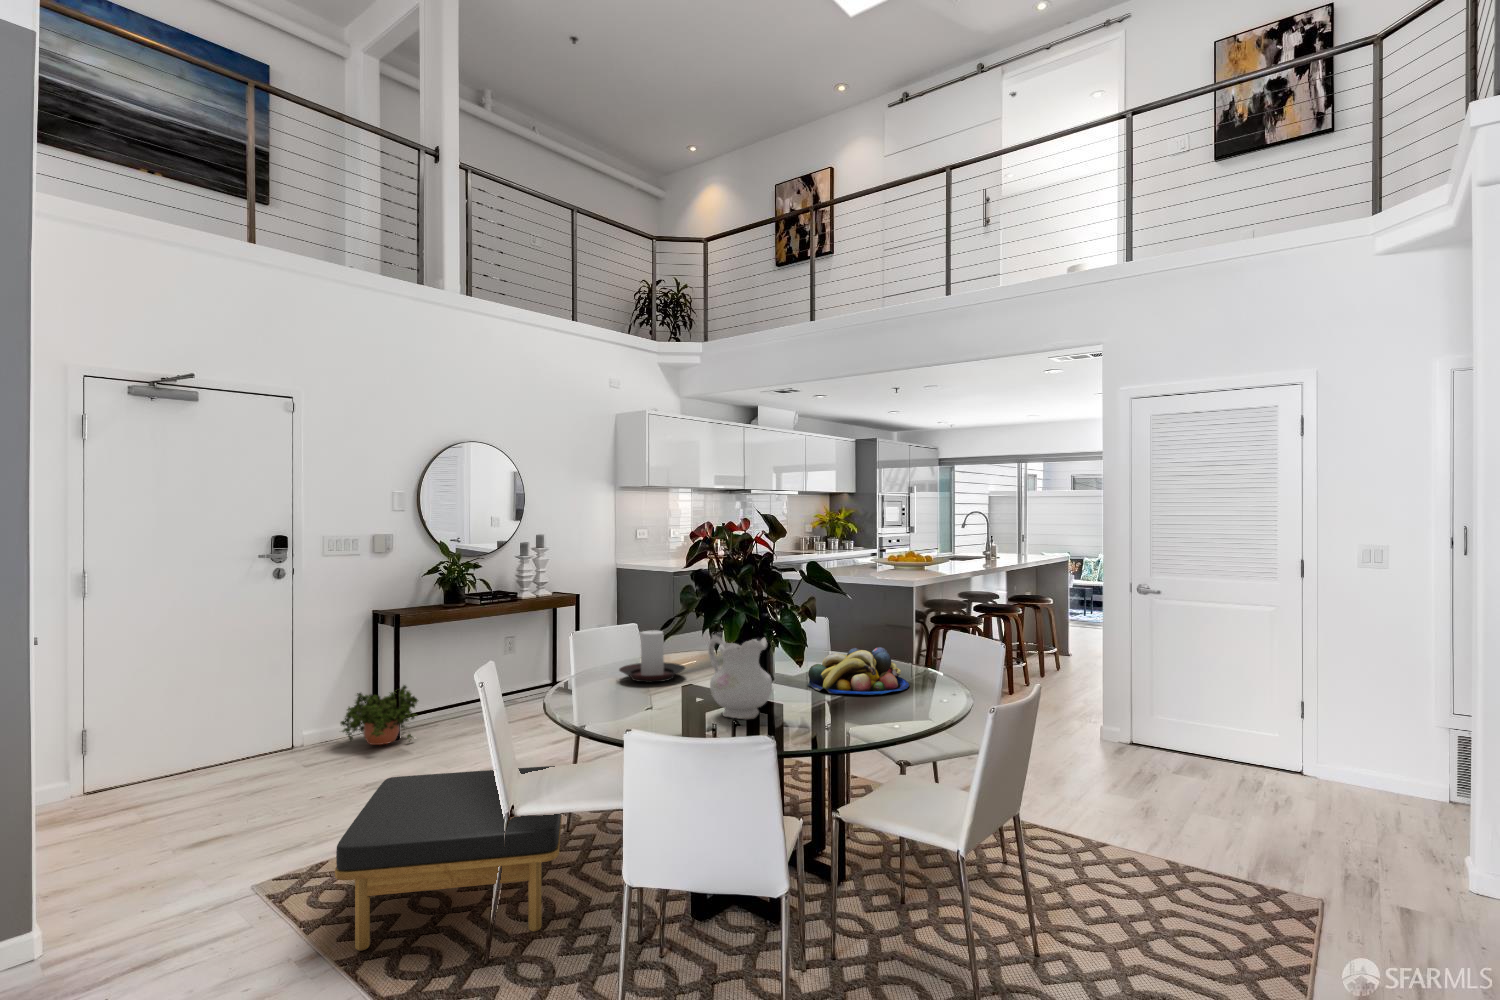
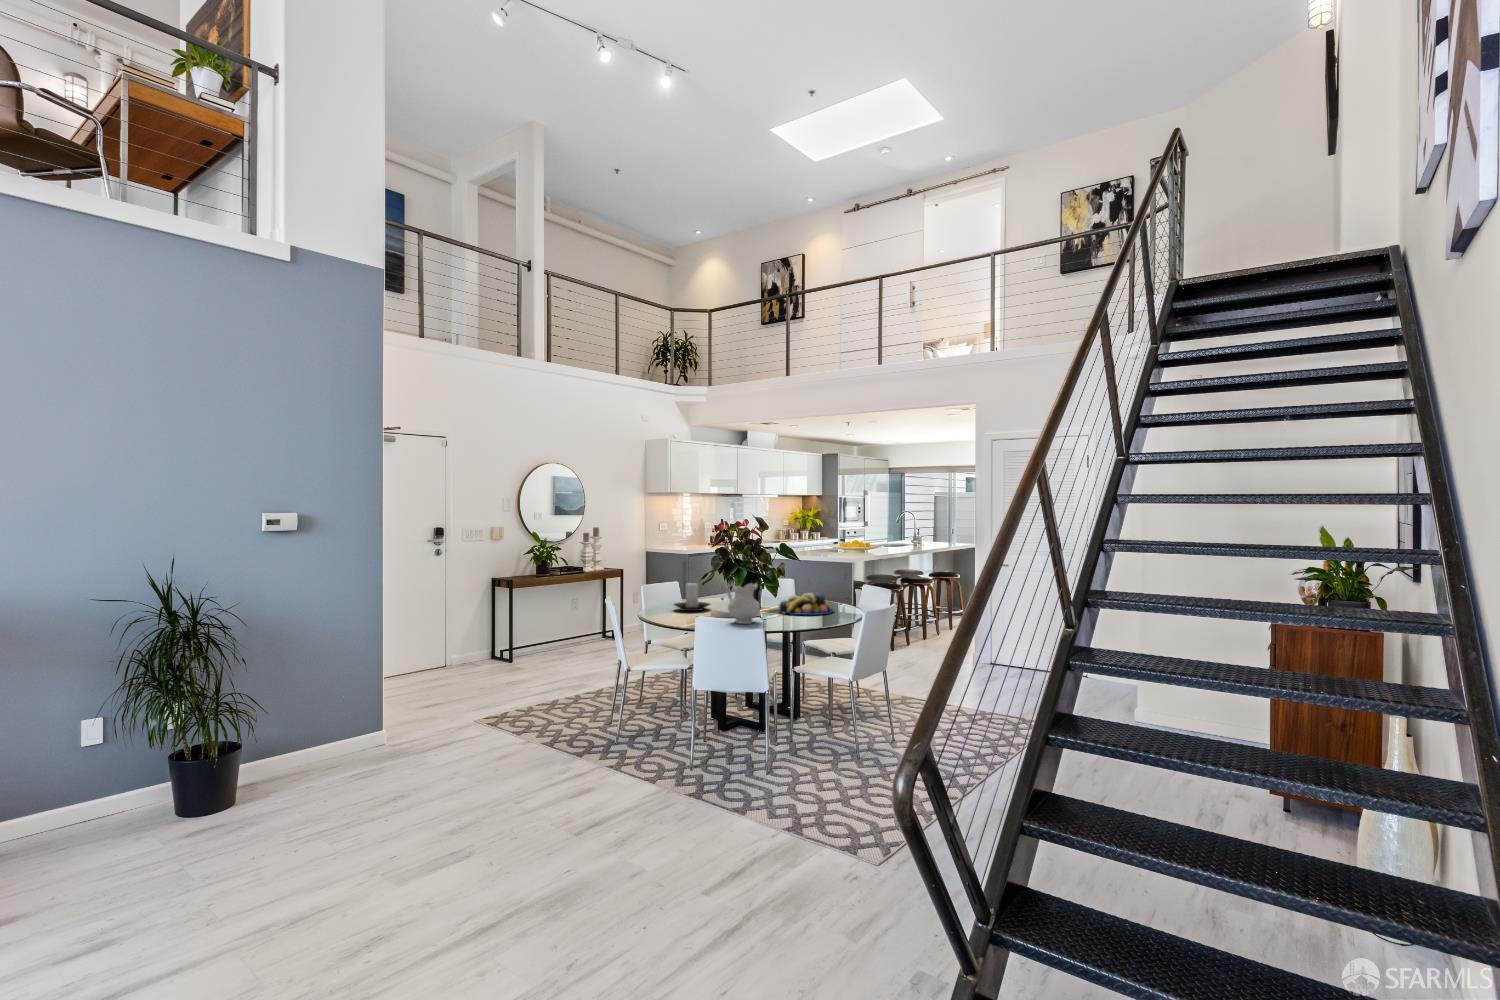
potted plant: present [341,685,418,745] -> none [477,626,527,664]
ottoman: present [335,766,562,951] -> none [538,660,649,741]

